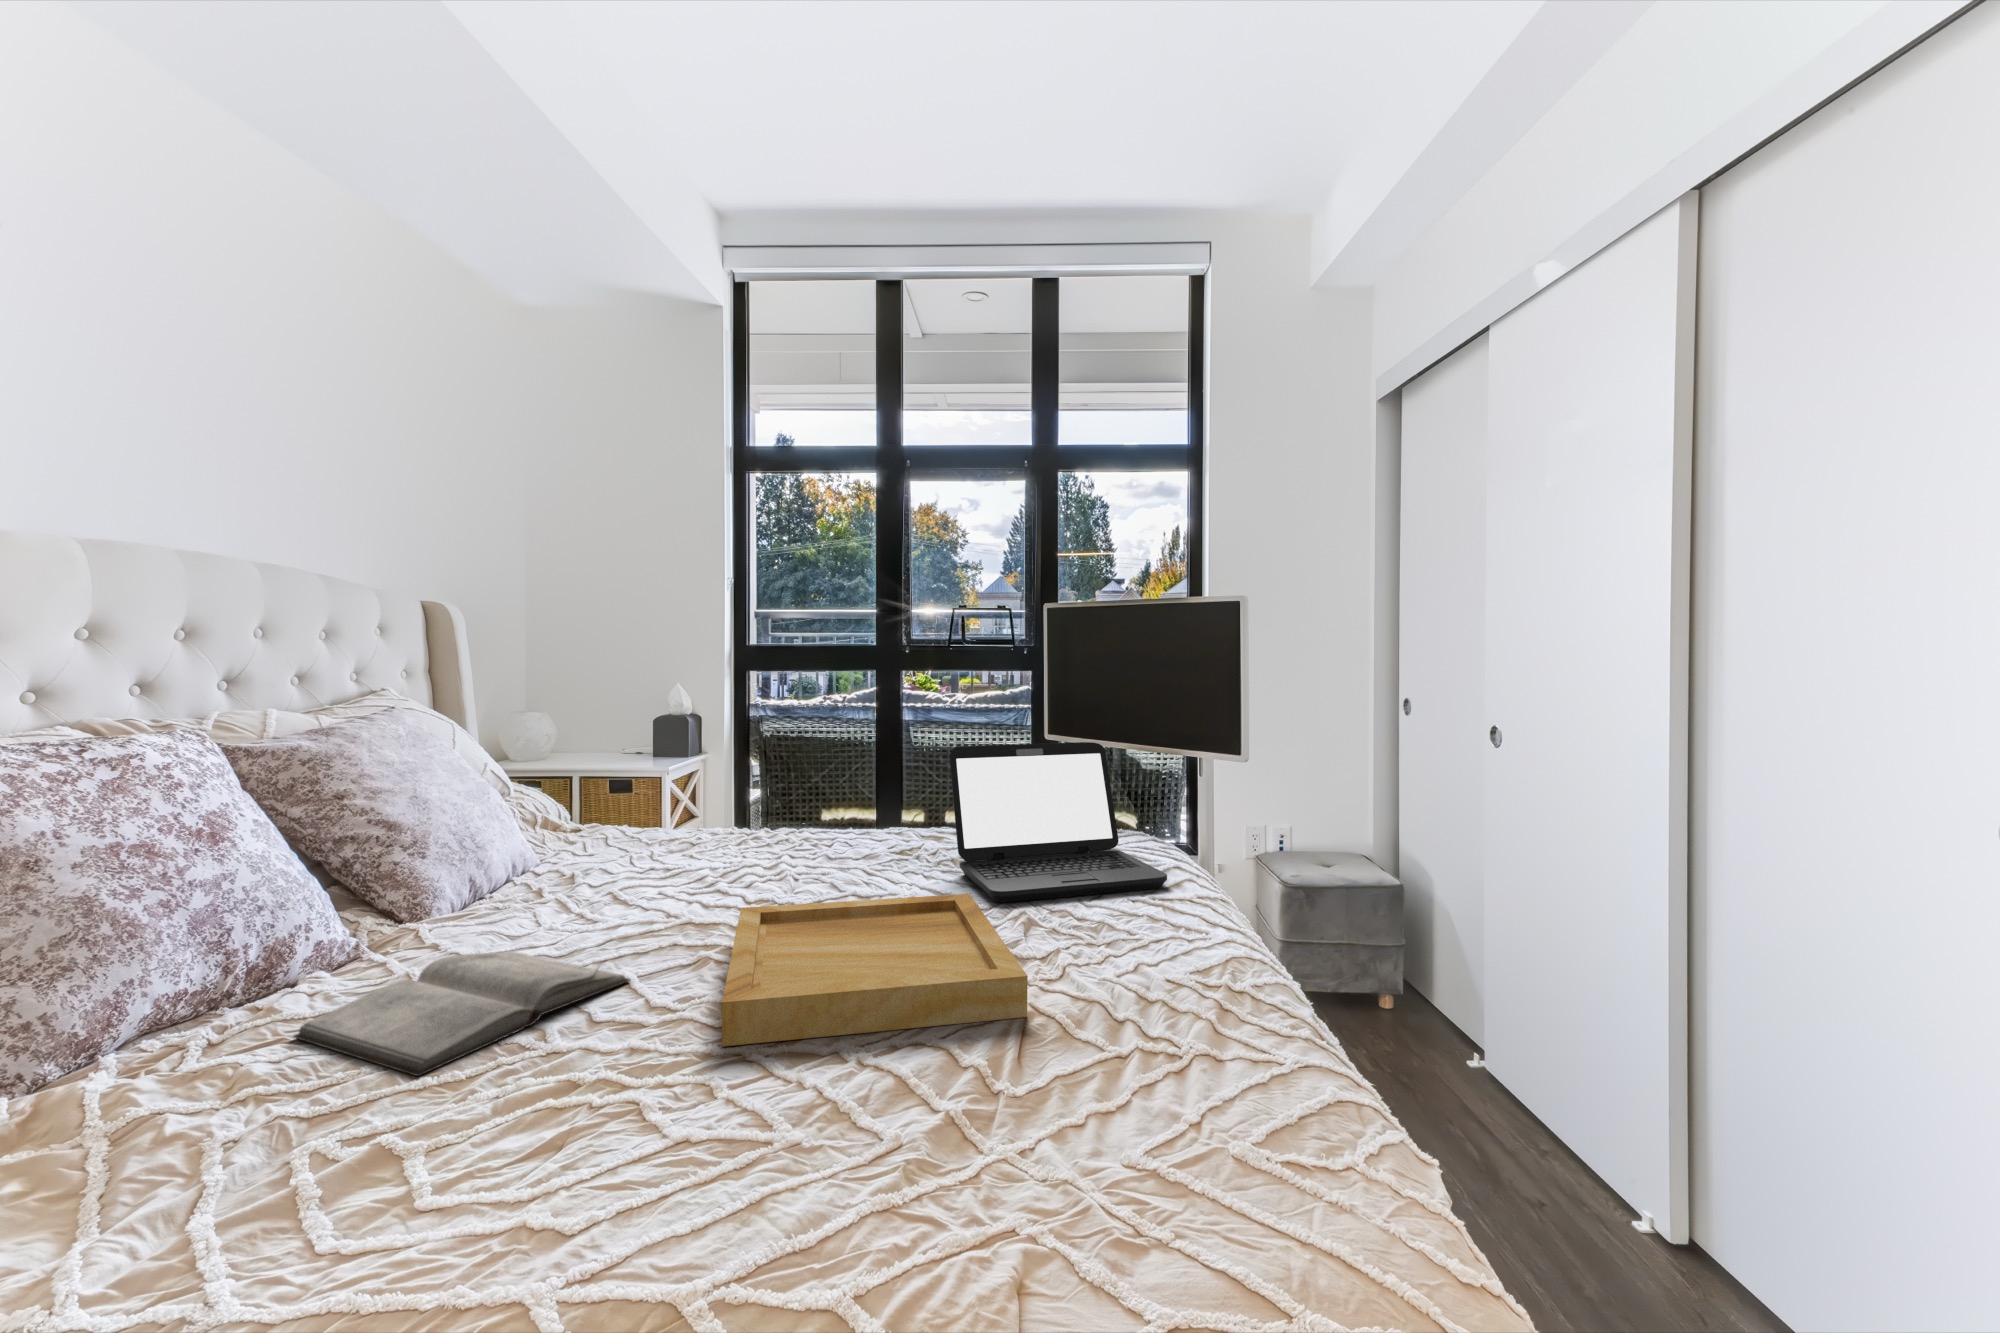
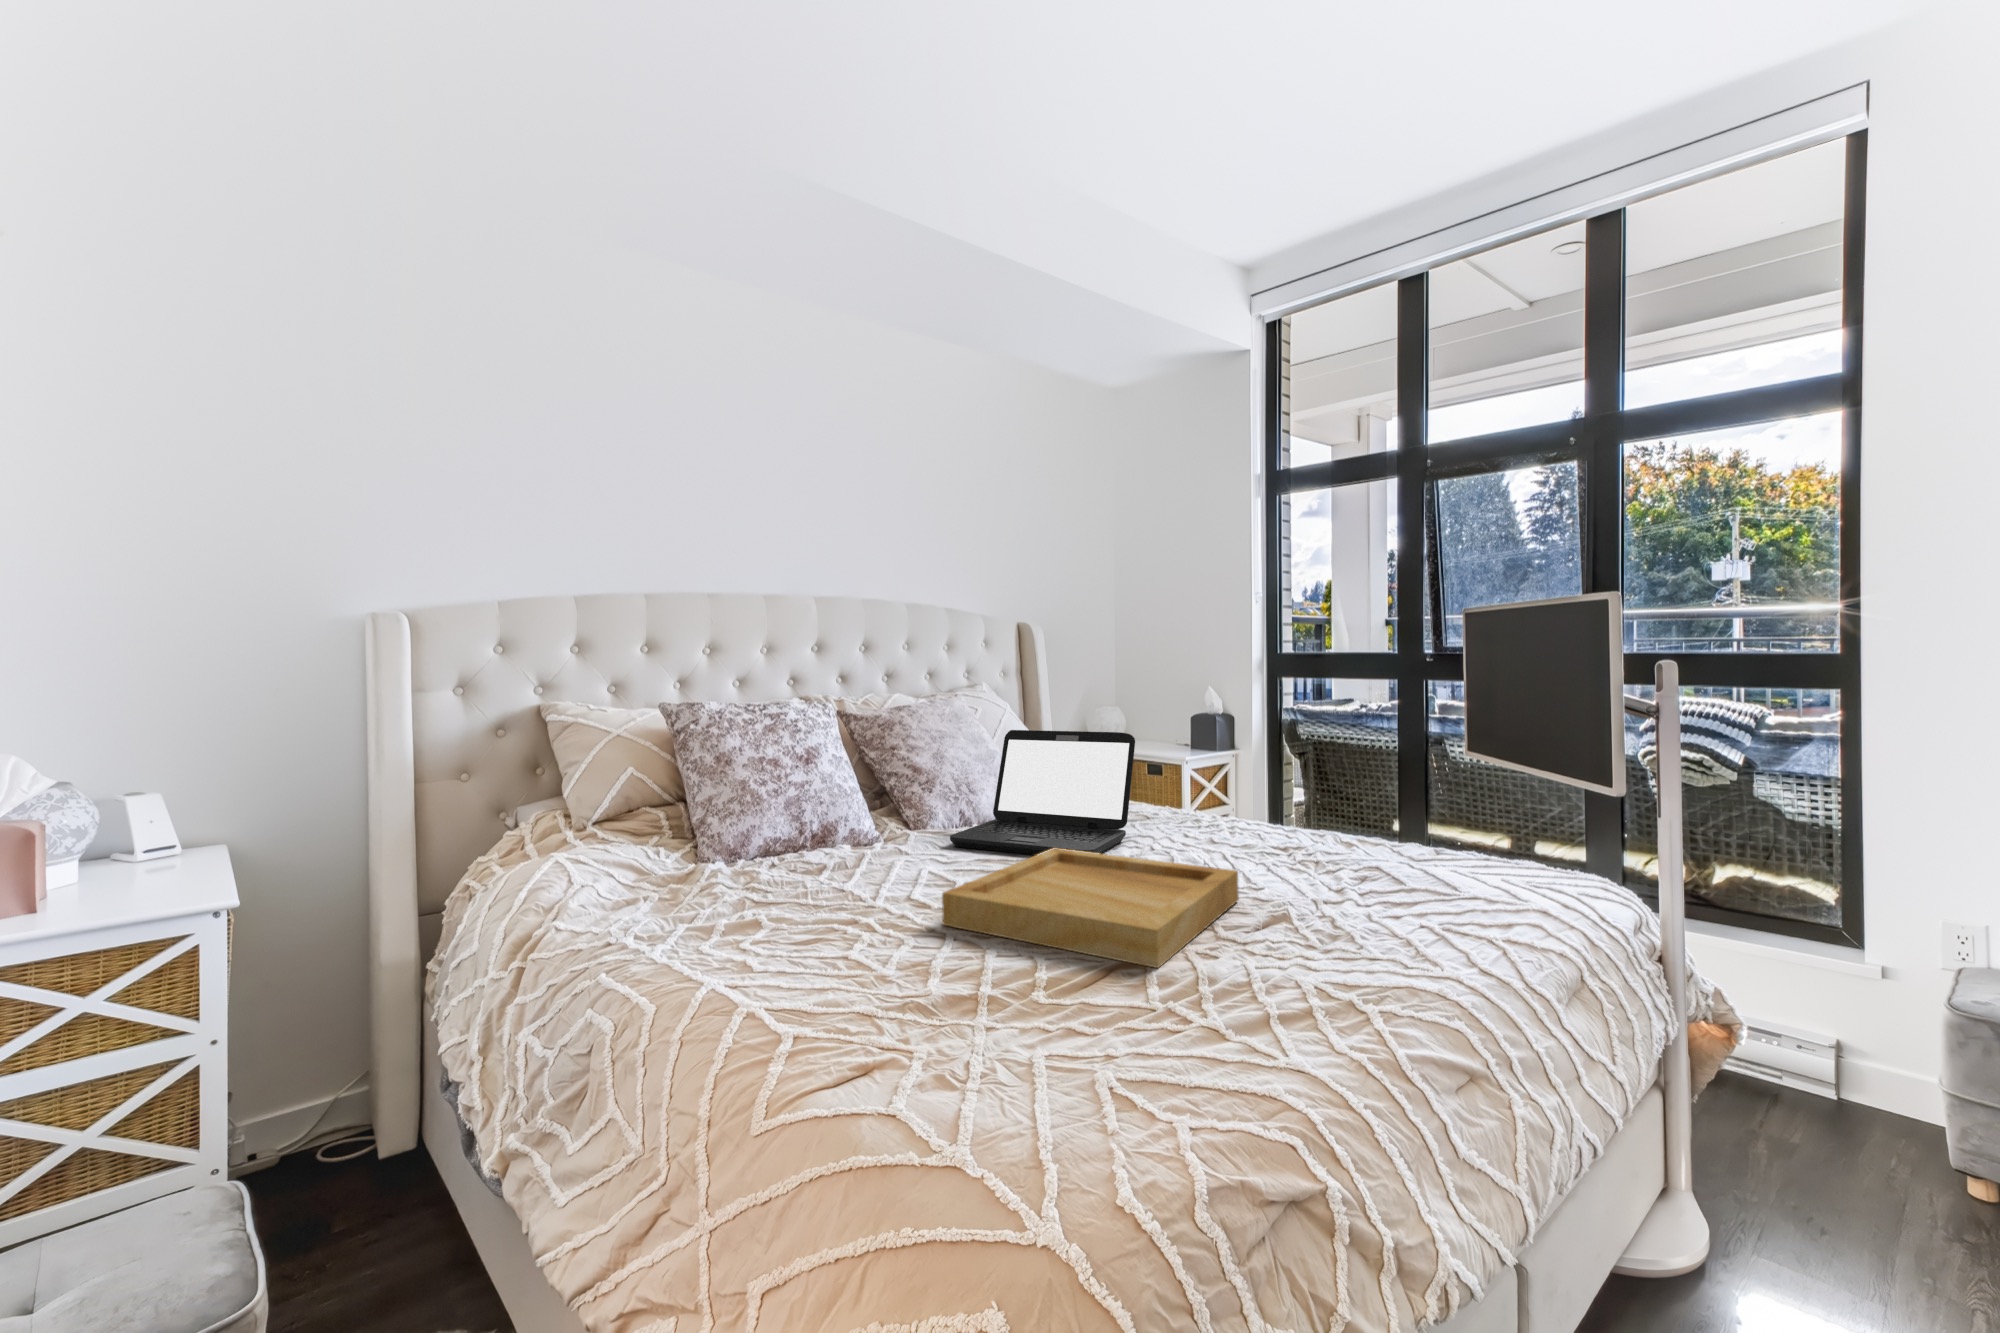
laptop: present [949,742,1167,903] -> present [950,730,1135,855]
diary: present [293,952,630,1076] -> none [795,845,960,898]

